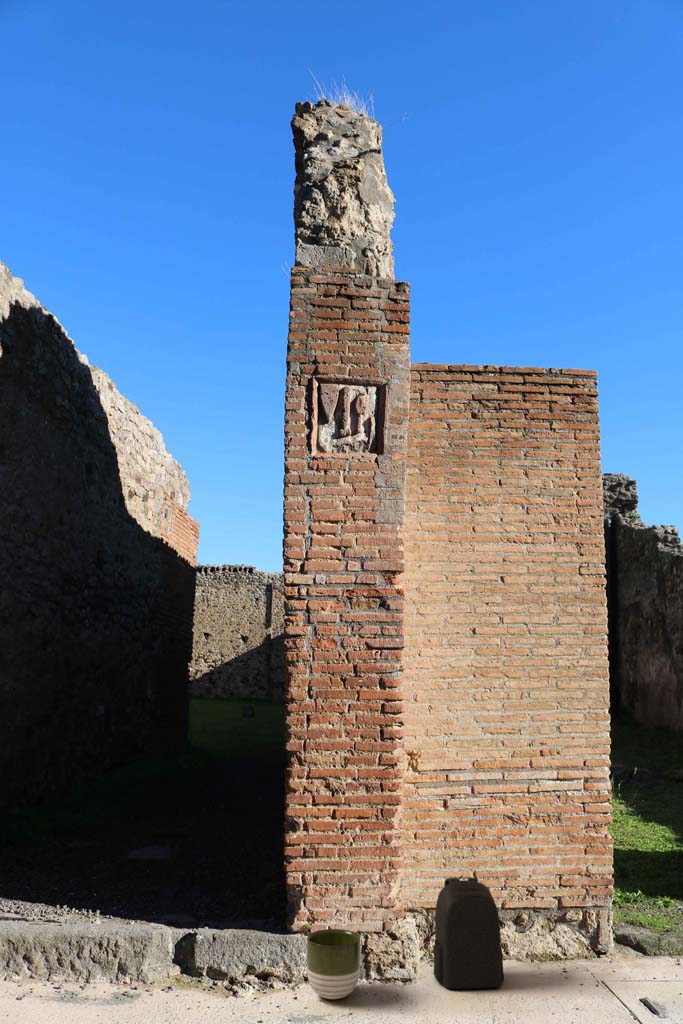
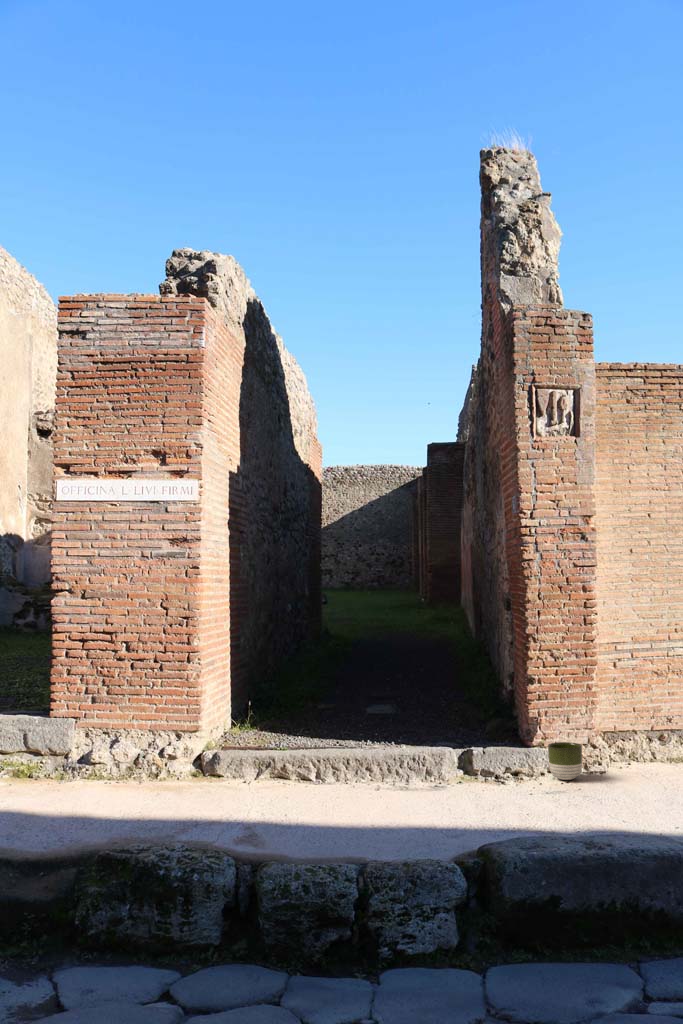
backpack: present [434,875,504,989] -> none [617,707,662,772]

